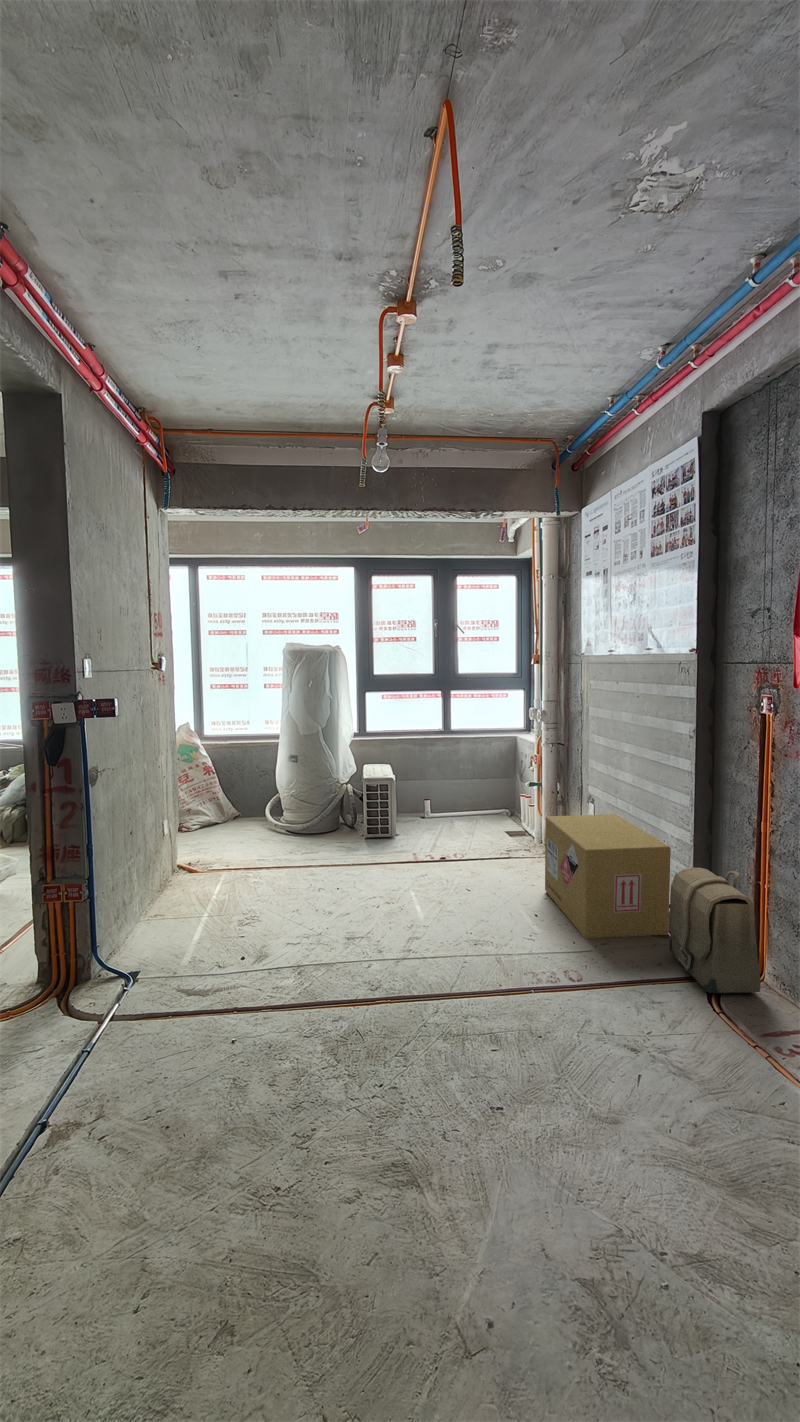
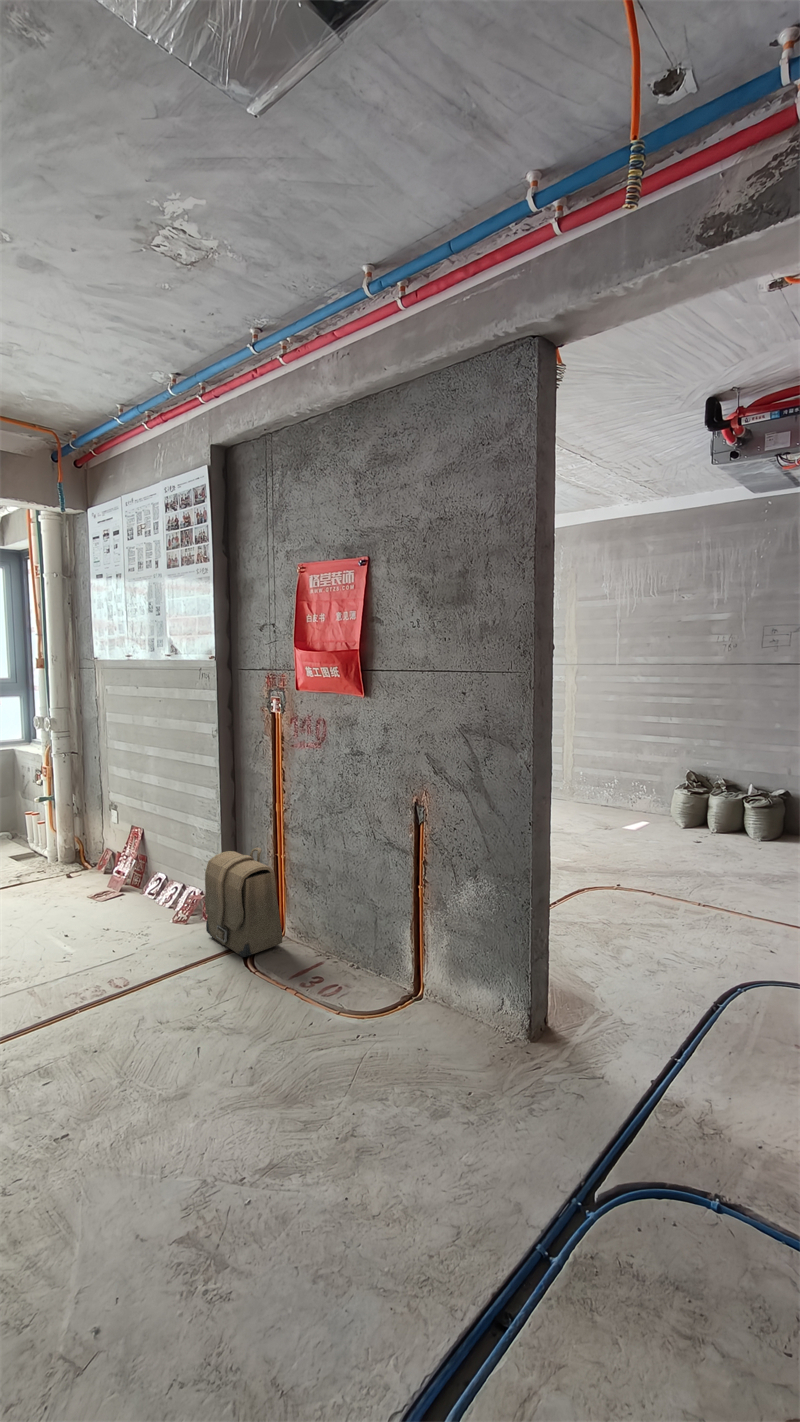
cardboard box: present [545,814,671,939] -> none [69,817,203,945]

